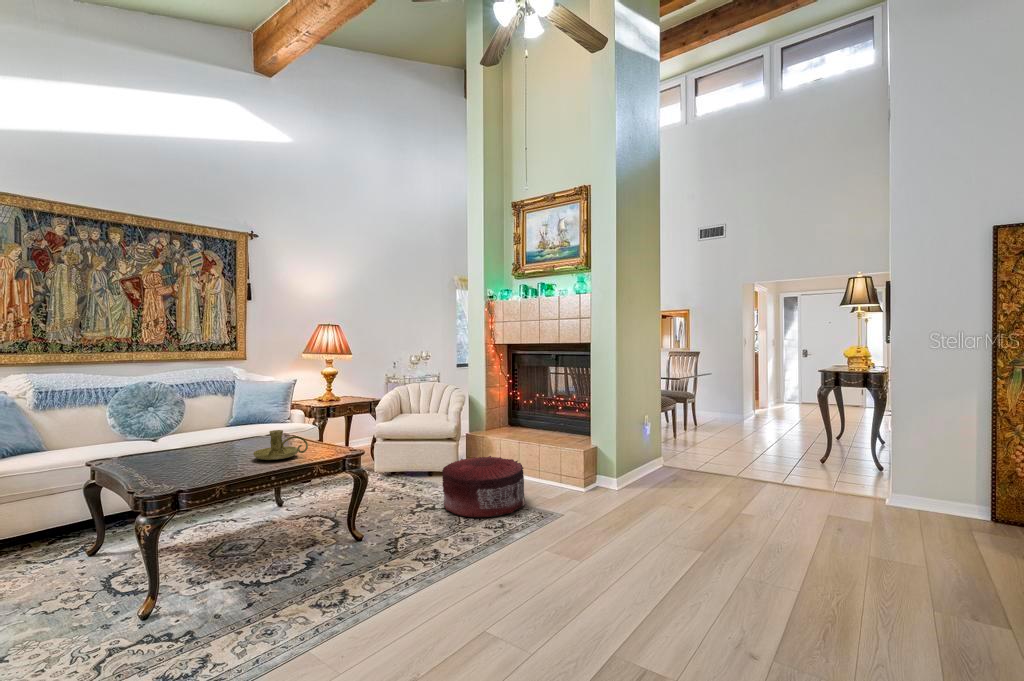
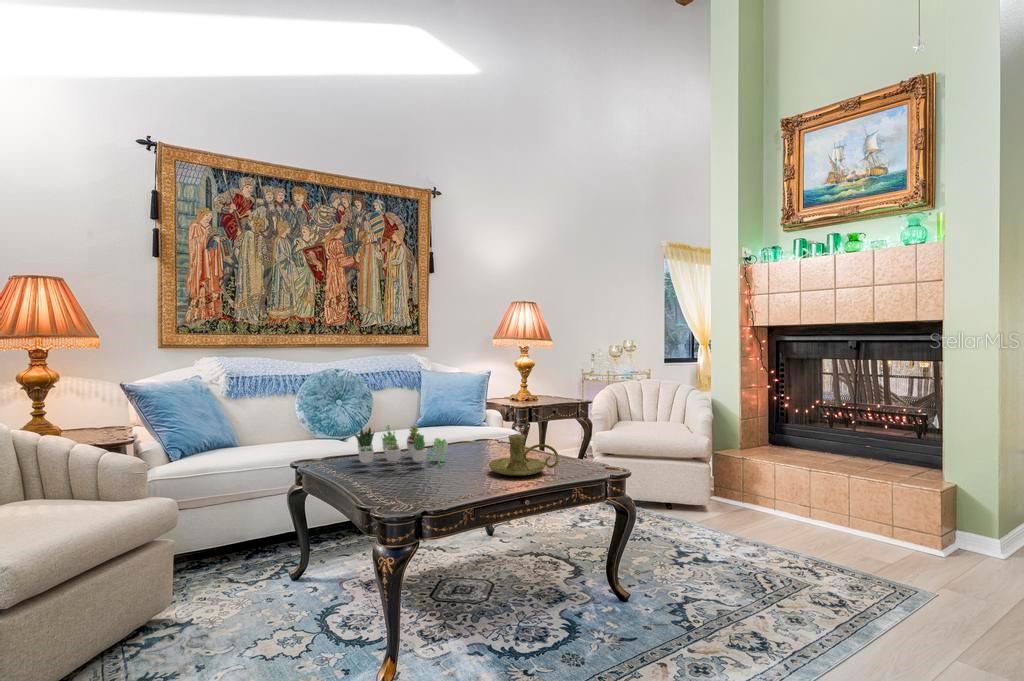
succulent plant: none [143,425,228,462] -> present [355,425,448,467]
pouf: present [442,456,525,518] -> none [719,486,853,580]

